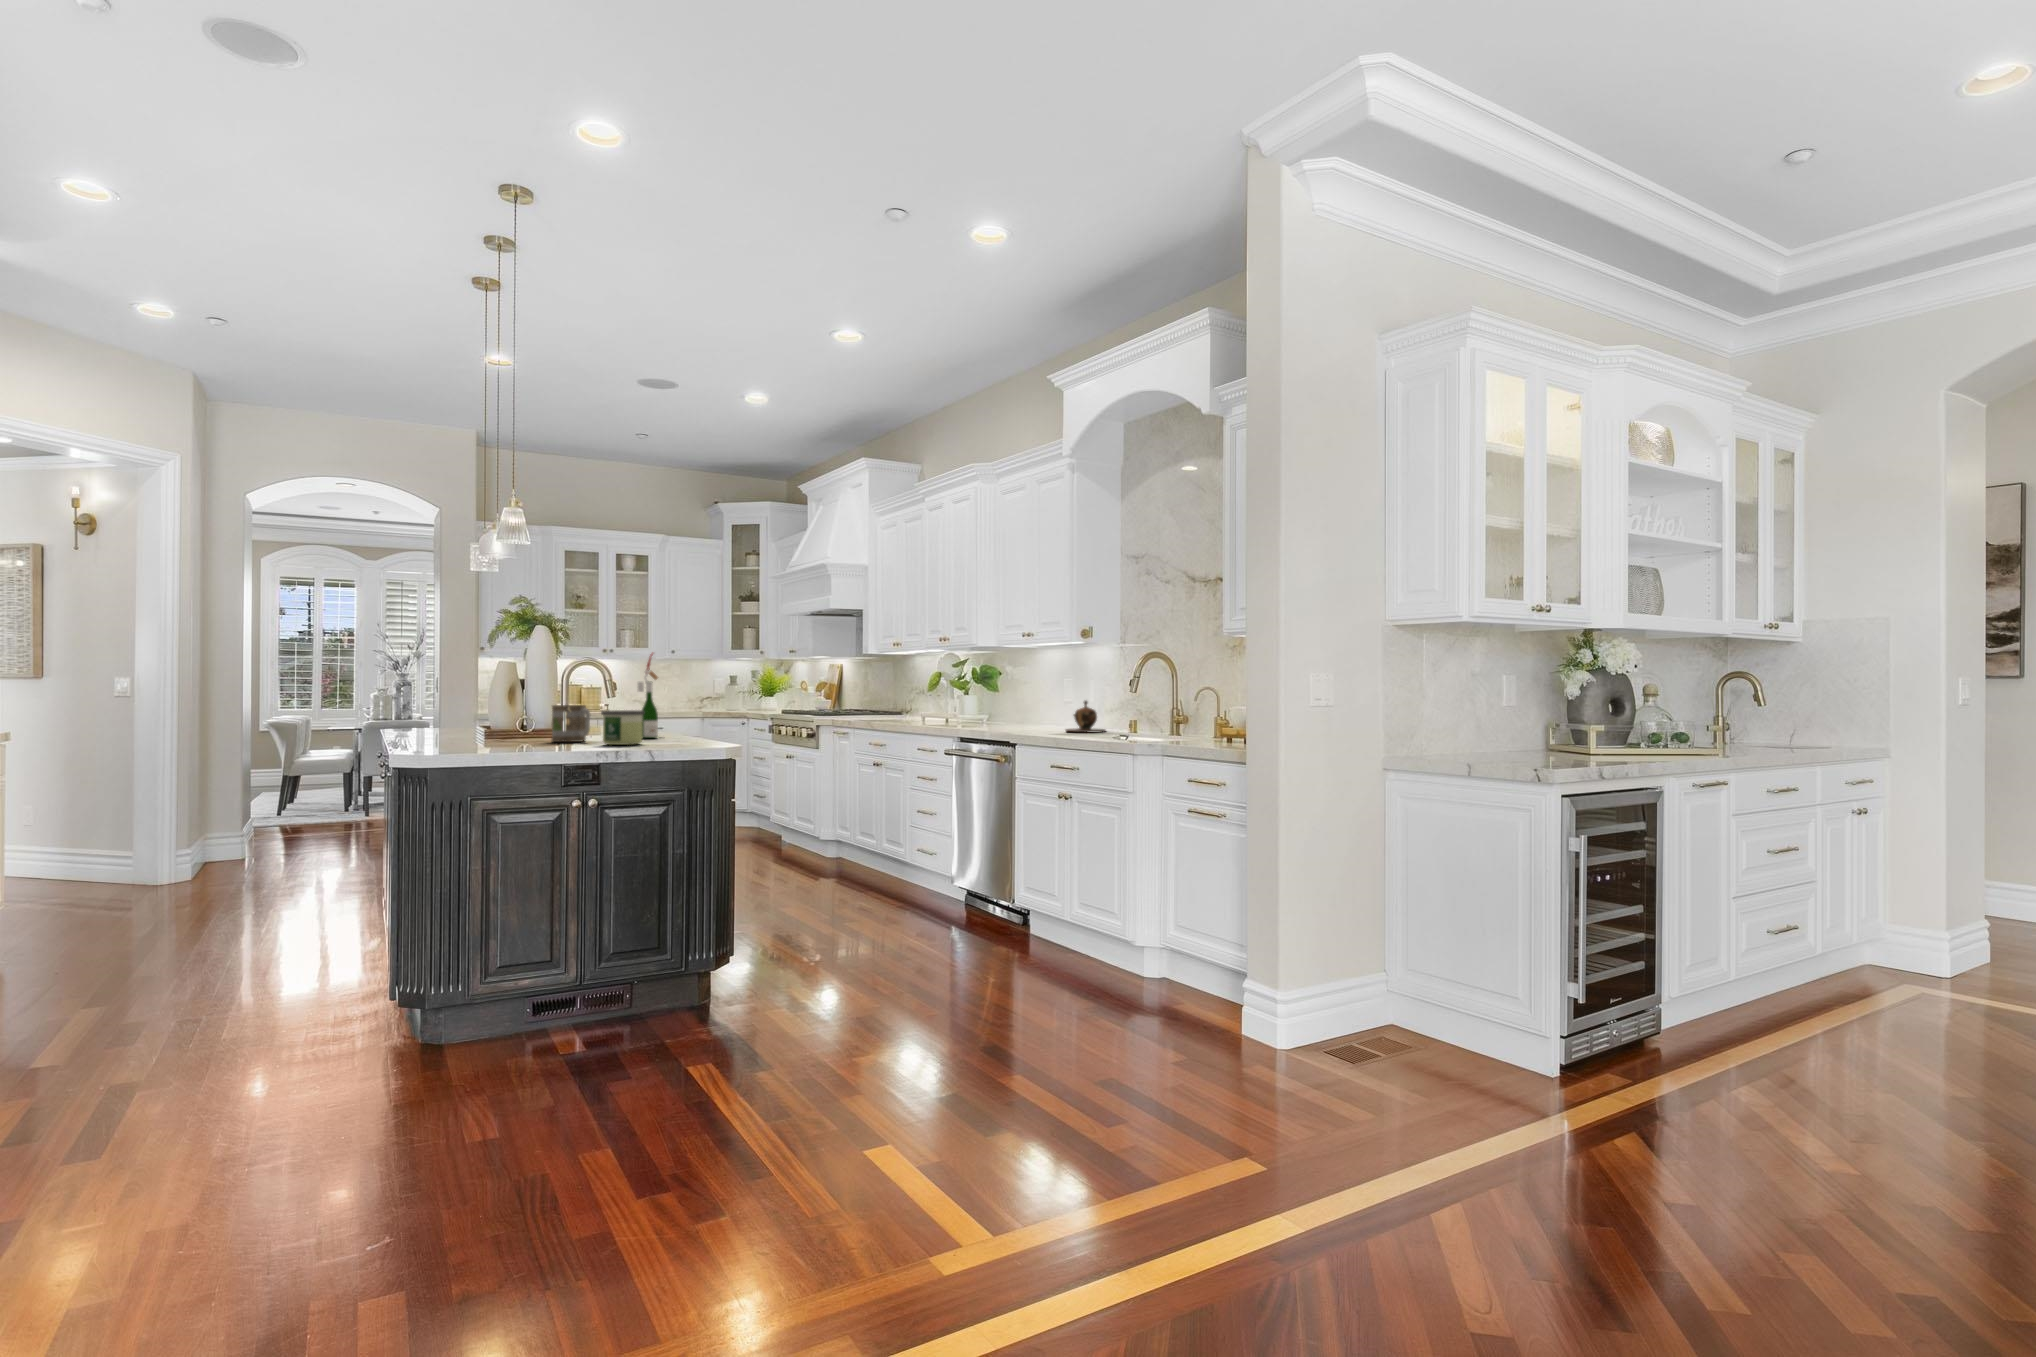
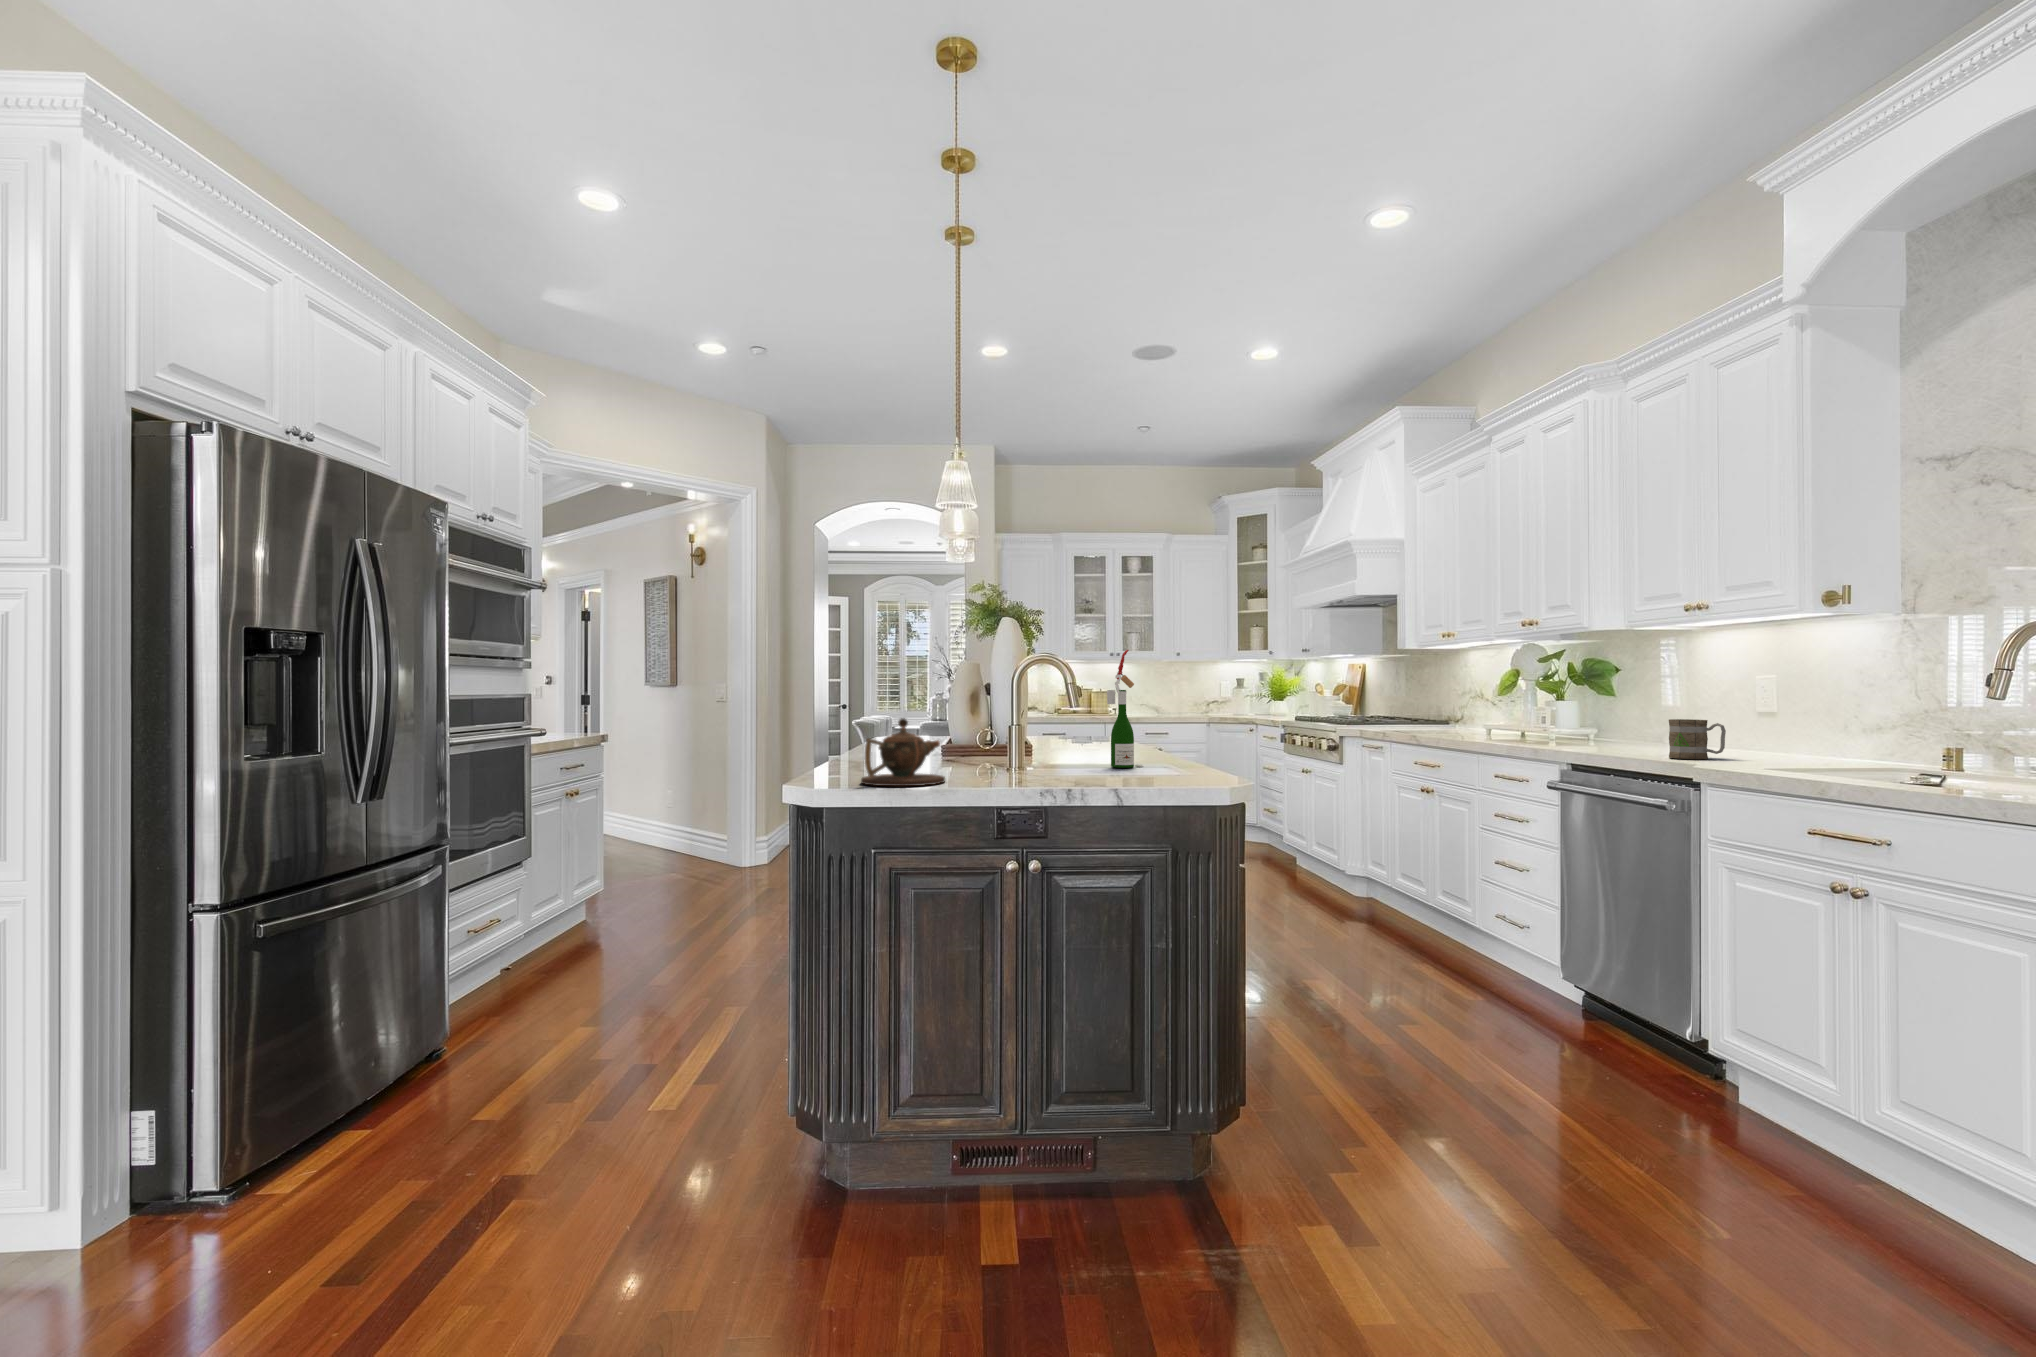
teapot: present [1066,701,1106,733] -> present [861,718,945,786]
mug: present [551,705,590,742] -> present [1669,719,1726,759]
candle: present [601,710,644,745] -> none [1050,731,1108,782]

